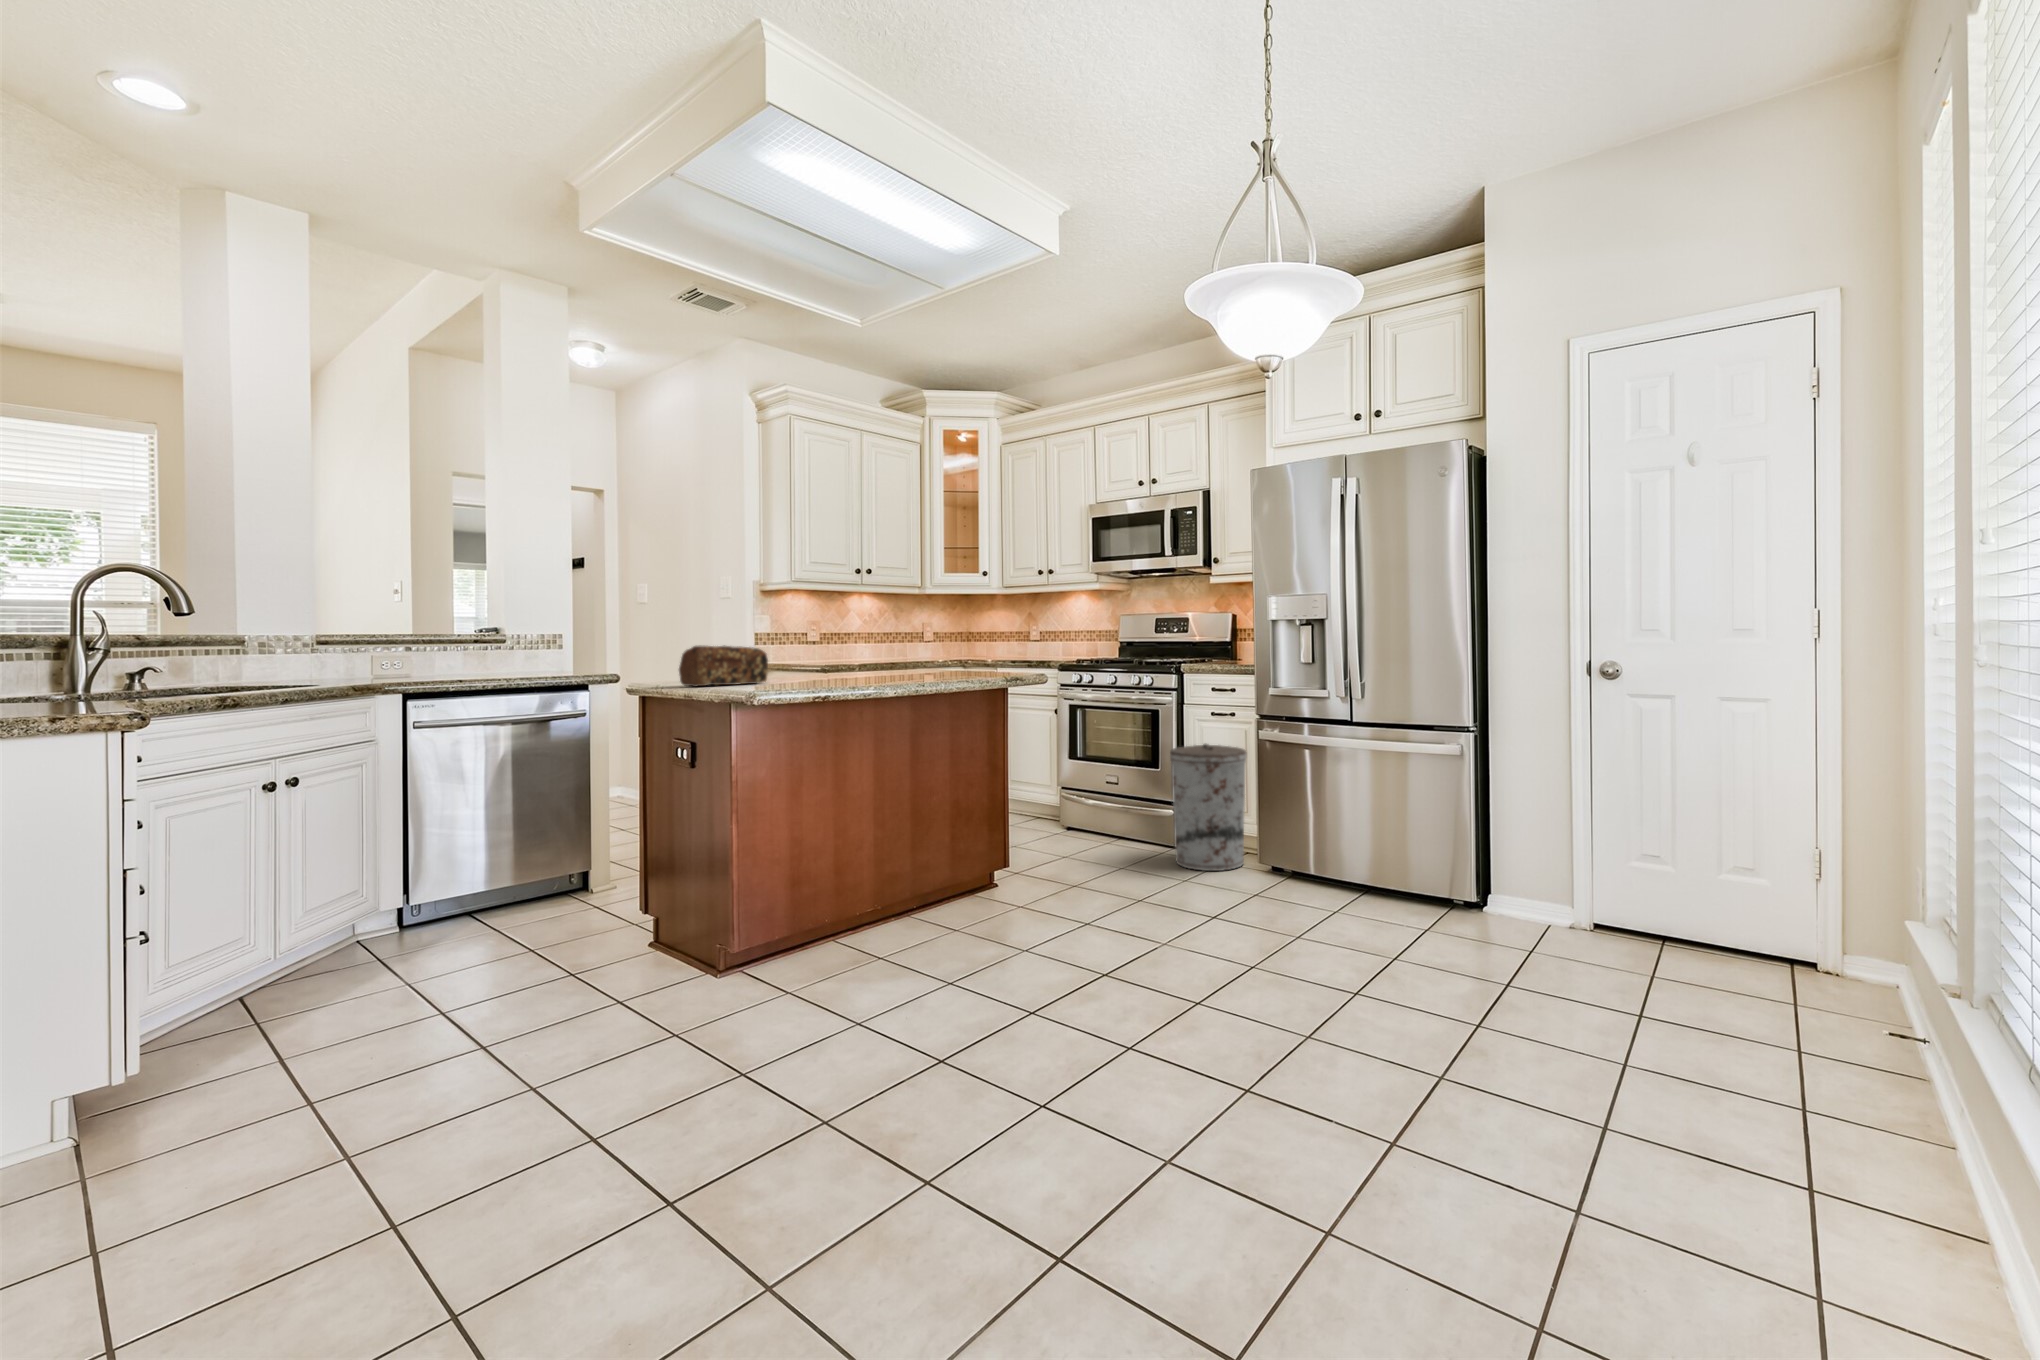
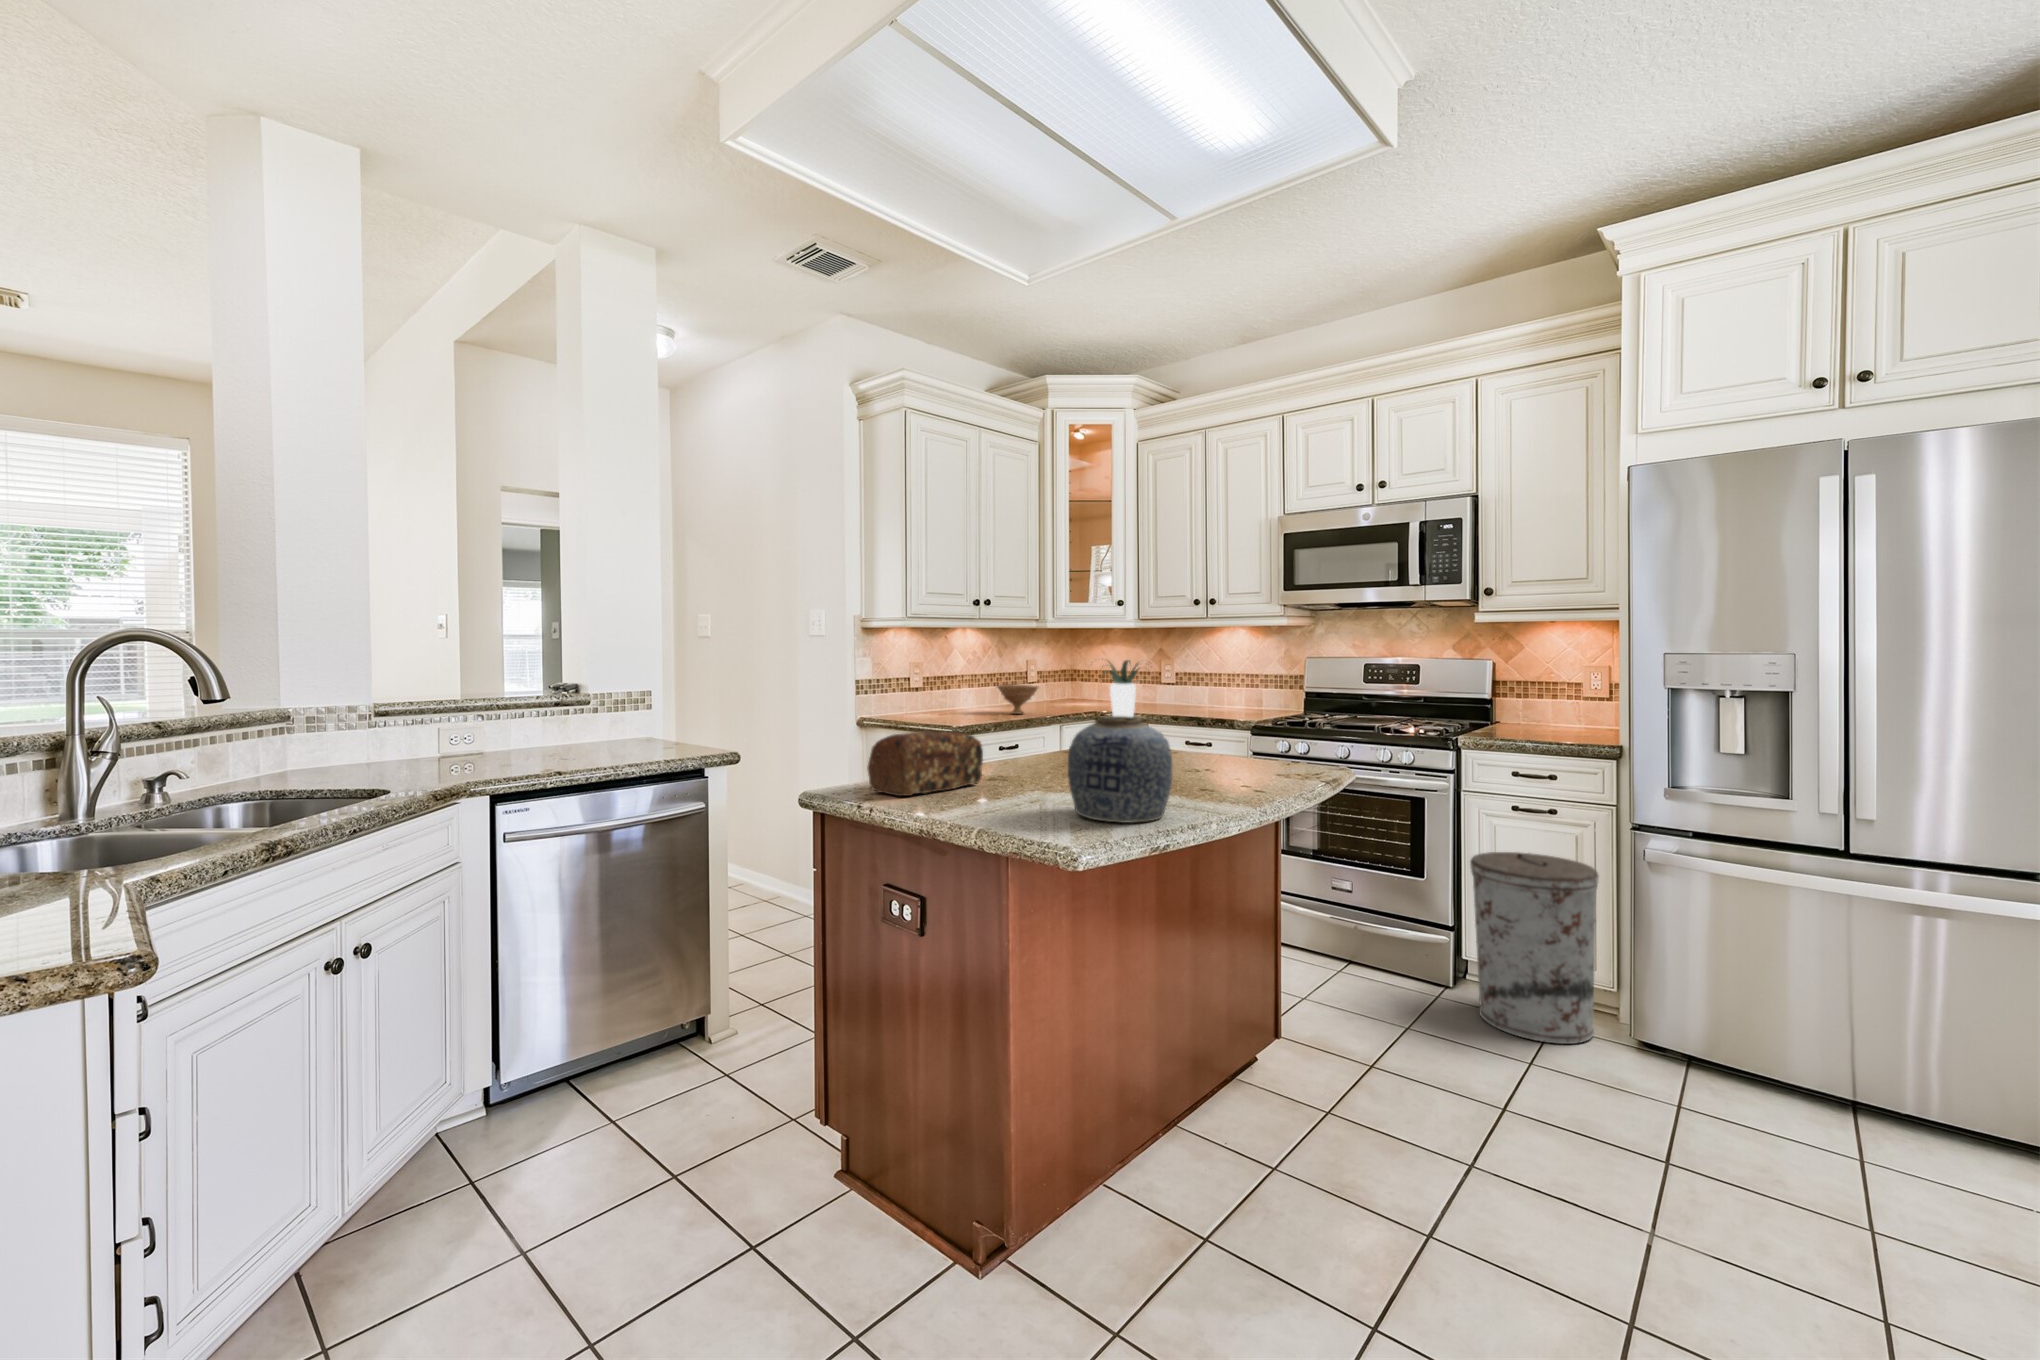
potted plant: none [951,617,1003,665] -> present [1103,660,1139,717]
vase: none [785,624,853,688] -> present [1068,716,1172,823]
bowl: none [884,641,920,665] -> present [997,684,1038,714]

